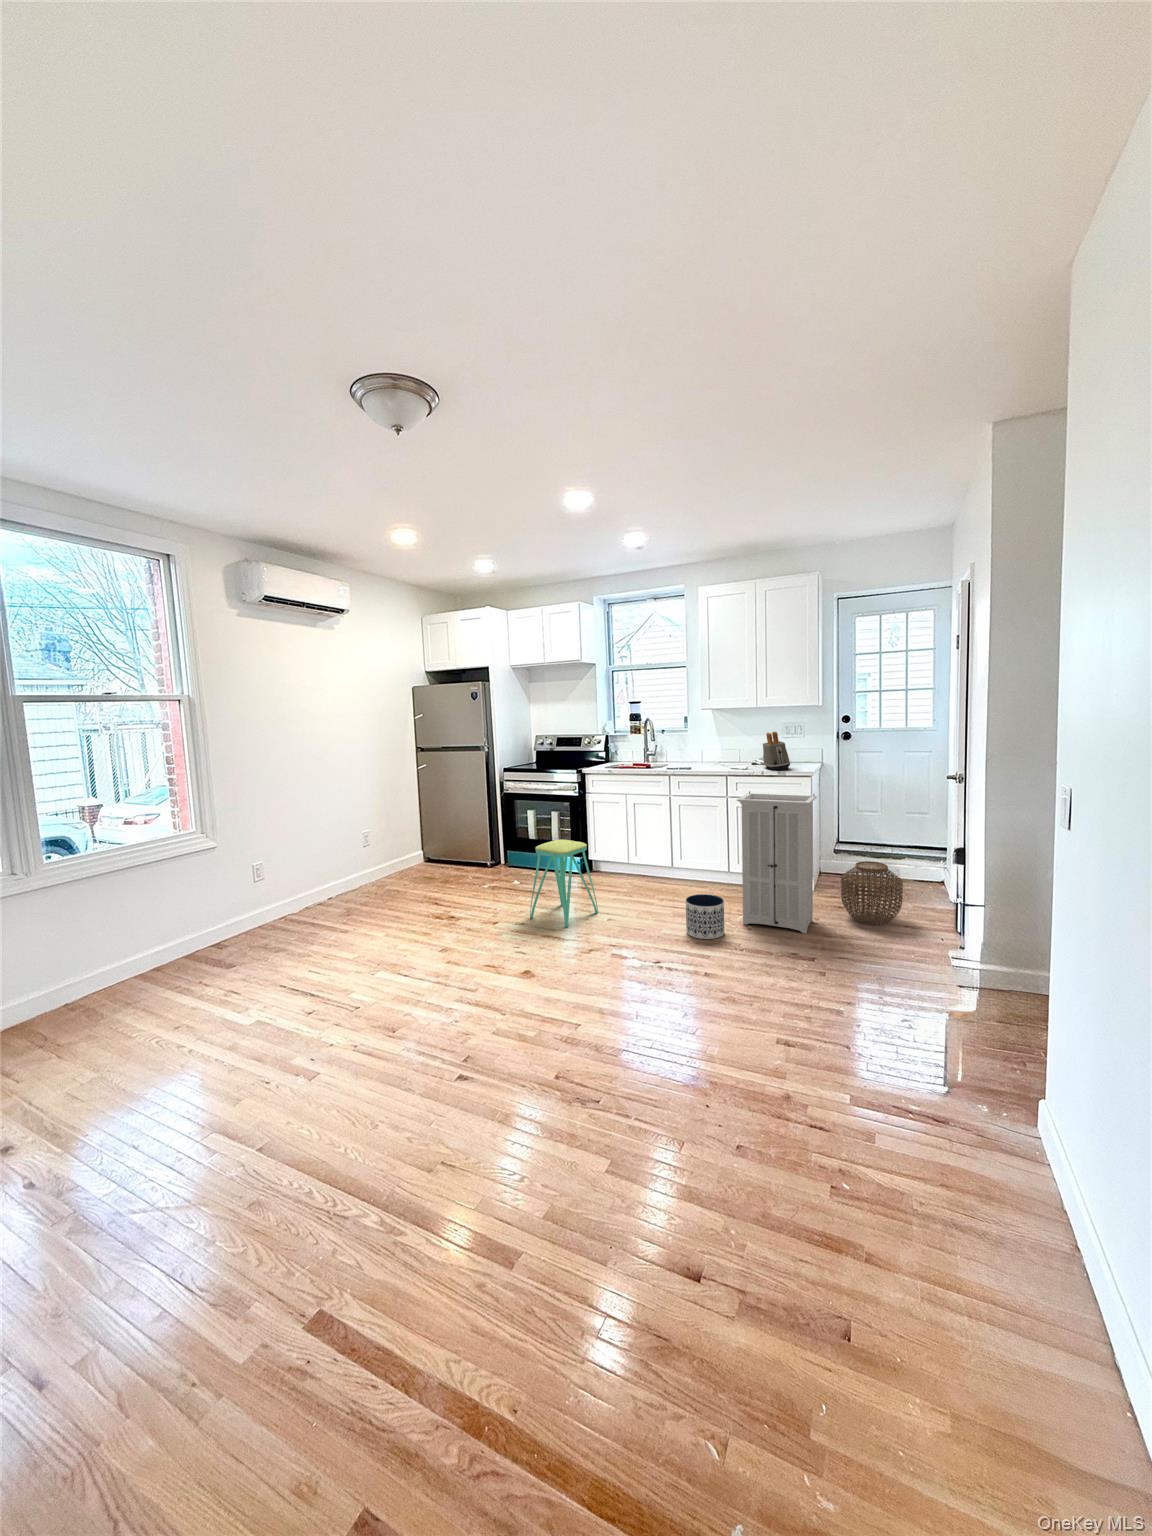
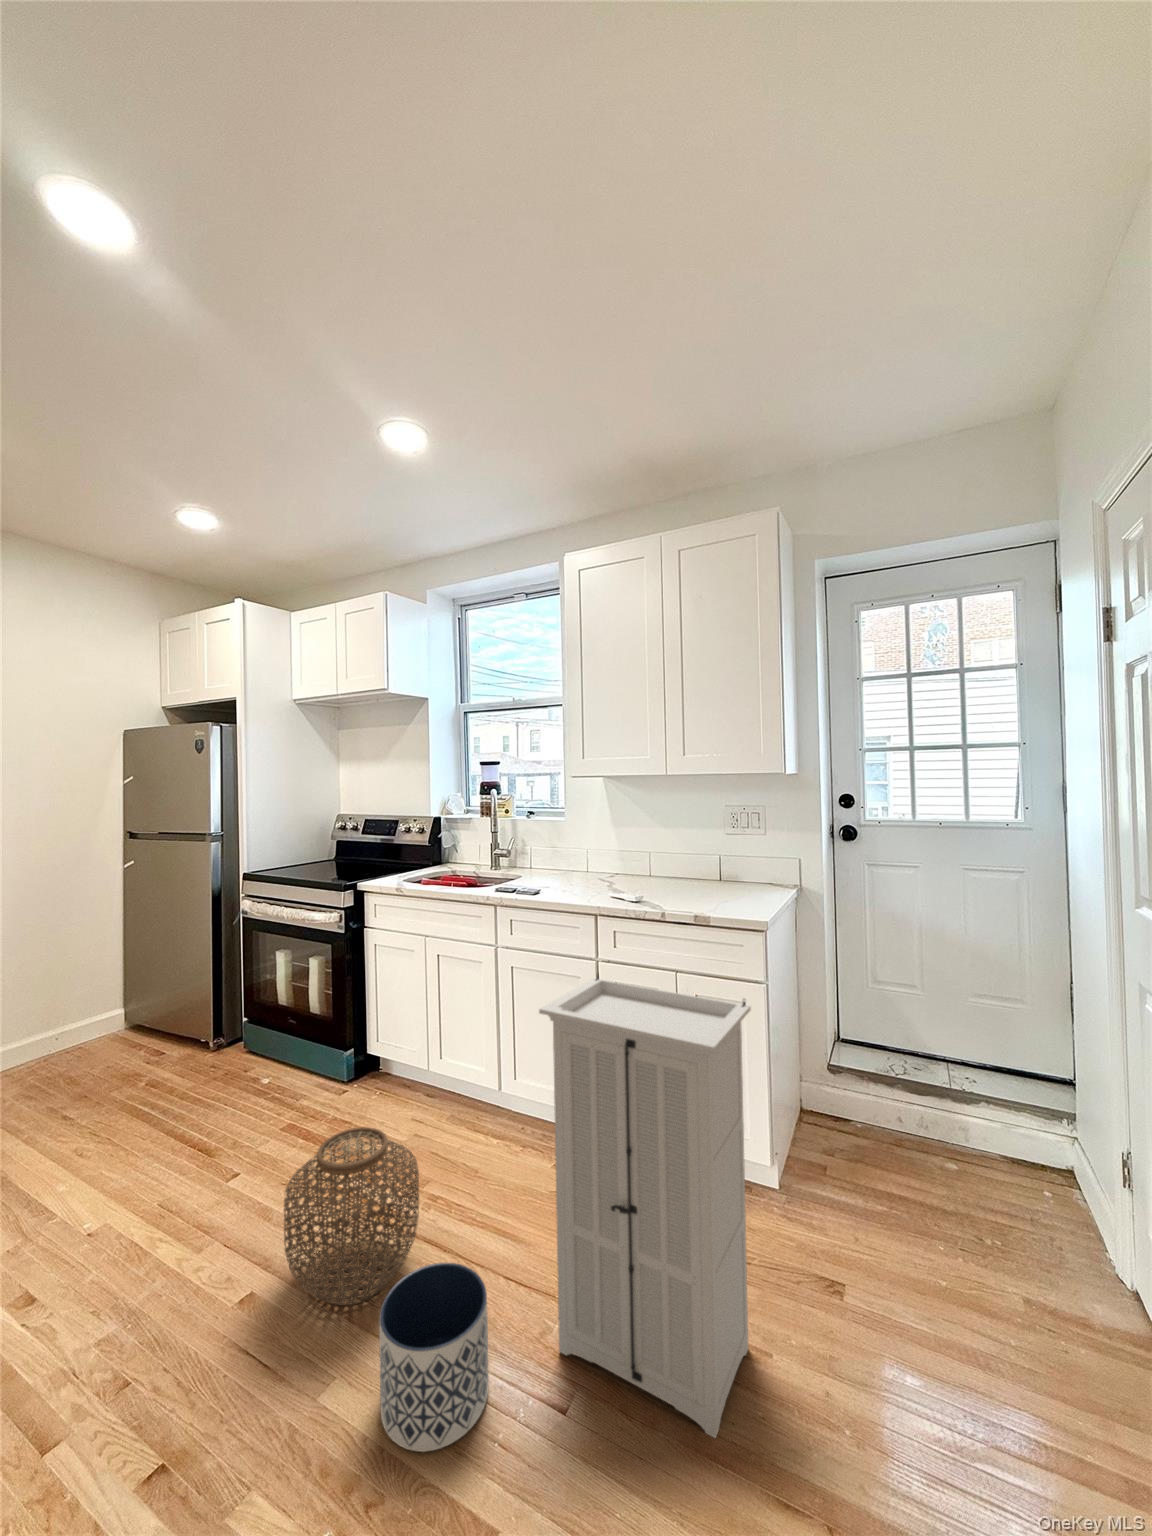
toaster: present [763,732,790,770] -> none [675,823,724,906]
stool: present [530,839,598,927] -> none [83,1057,255,1322]
woven basket: present [841,861,903,926] -> present [284,1127,419,1305]

